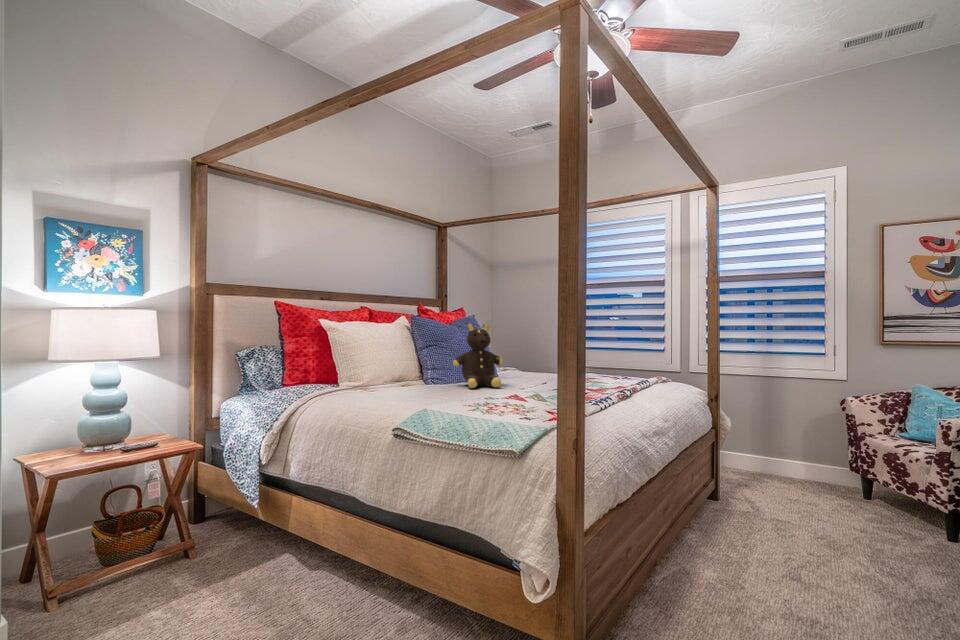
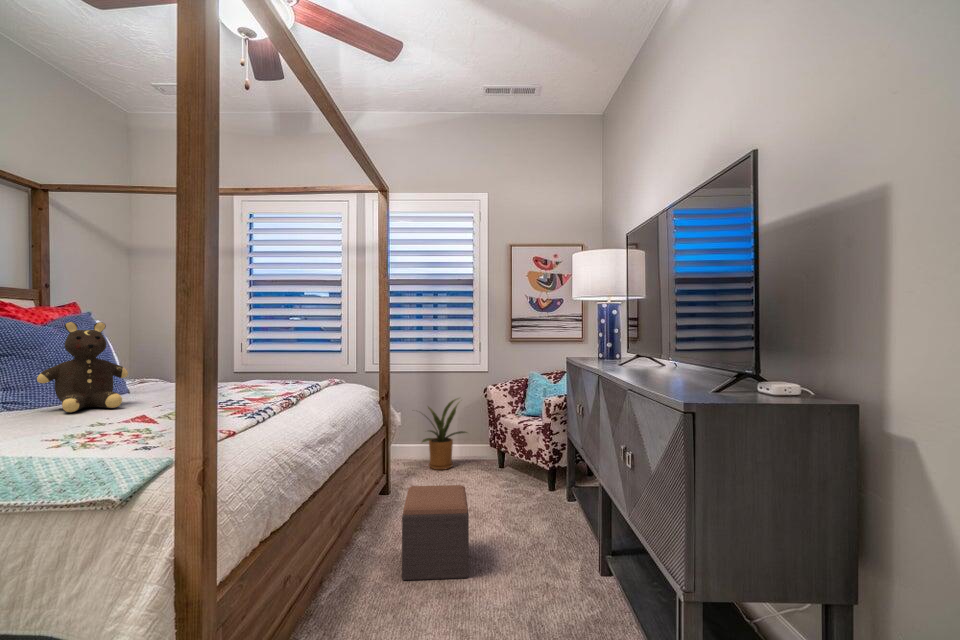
house plant: none [738,408,822,488] -> present [422,399,467,470]
footstool: none [737,494,820,606] -> present [402,485,469,580]

